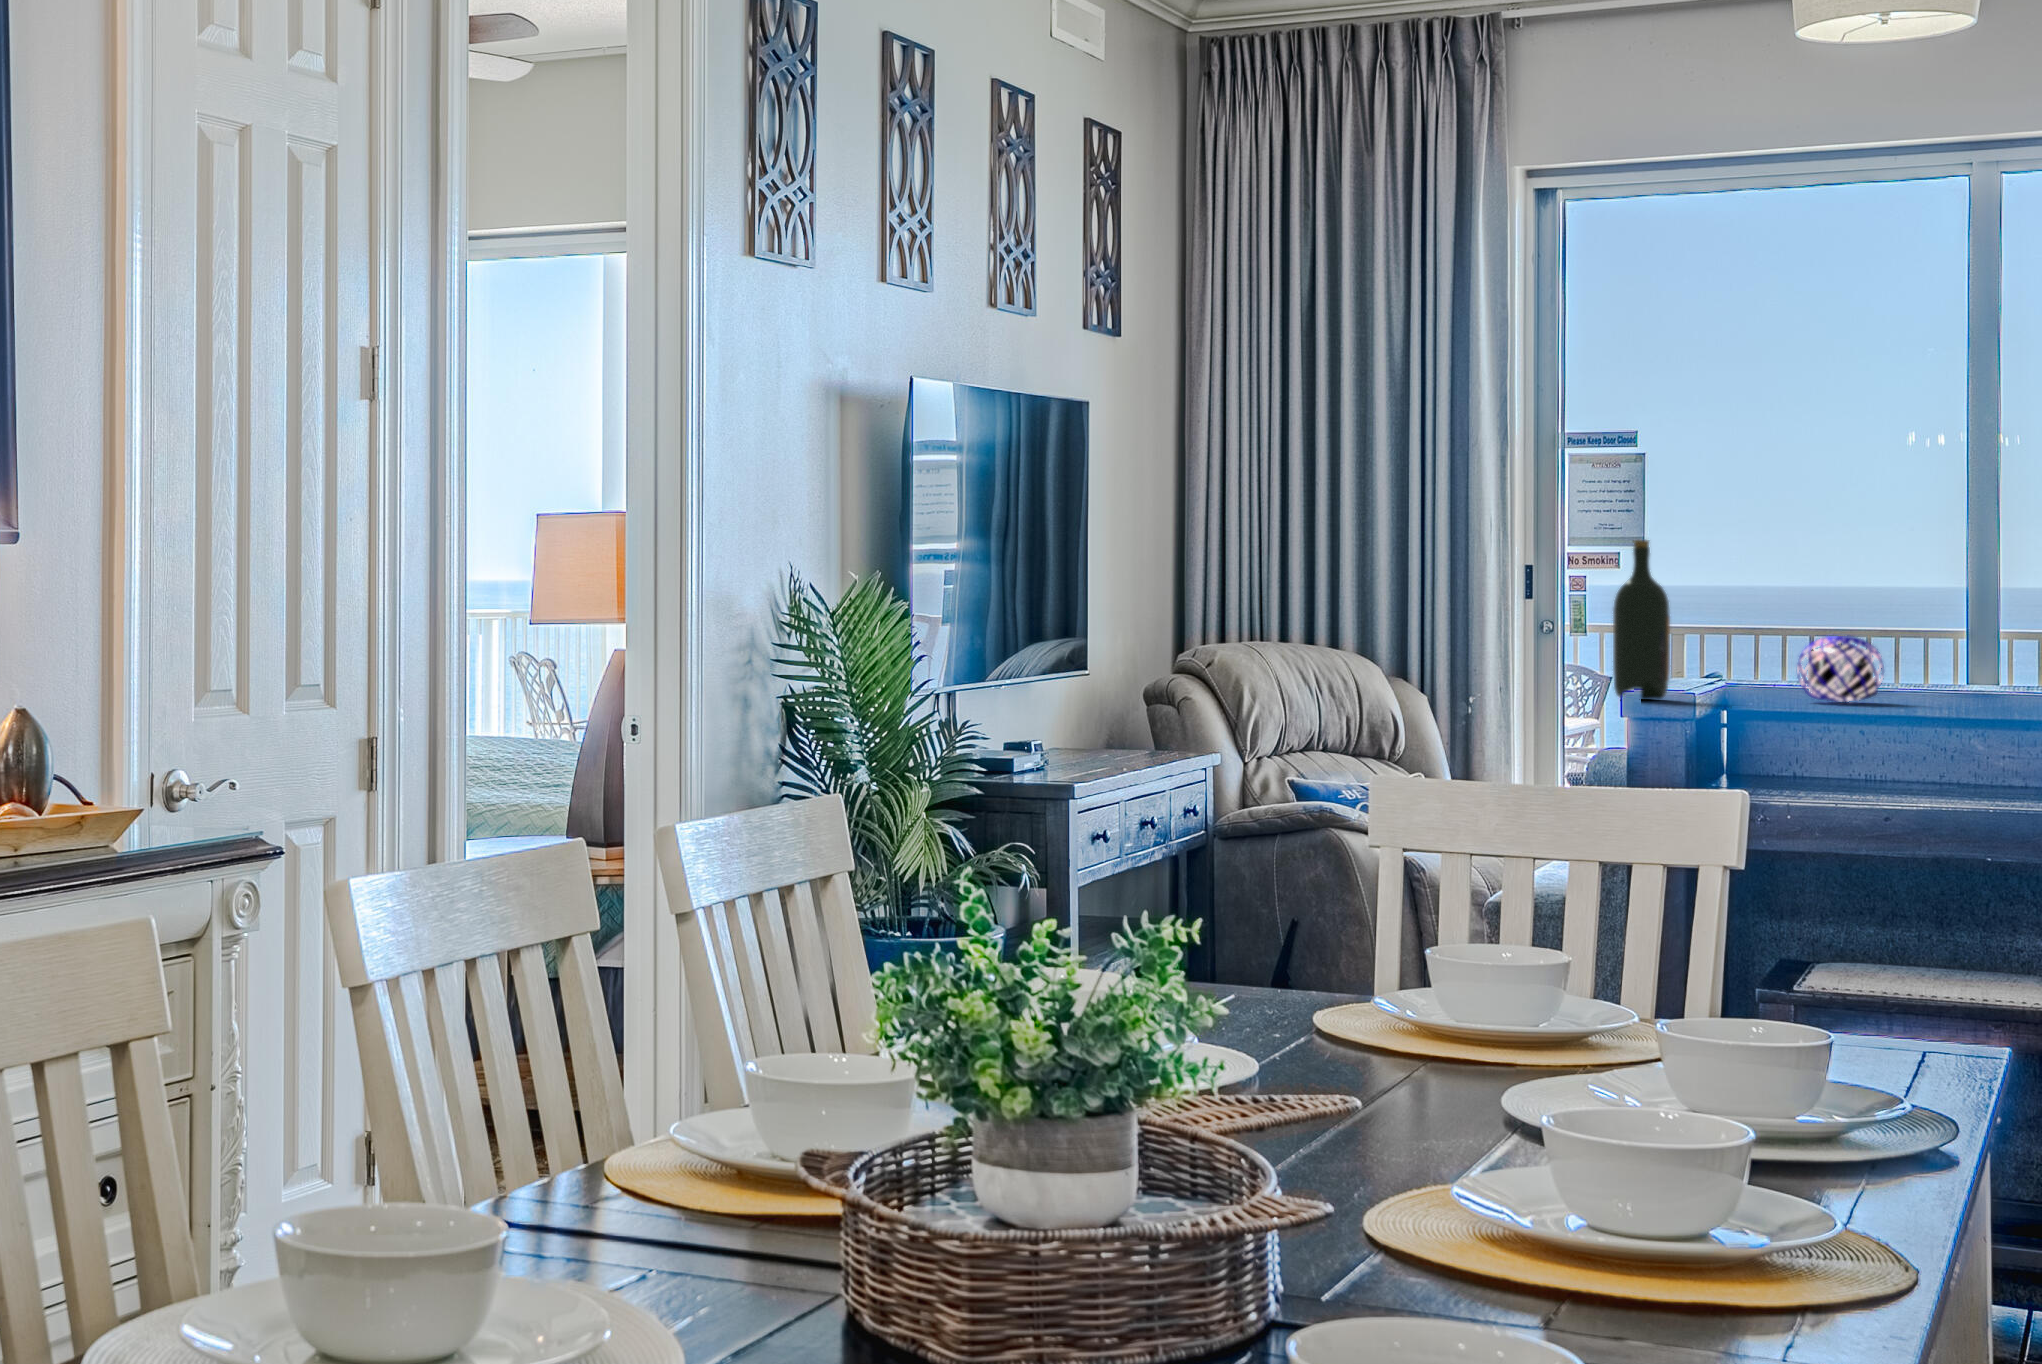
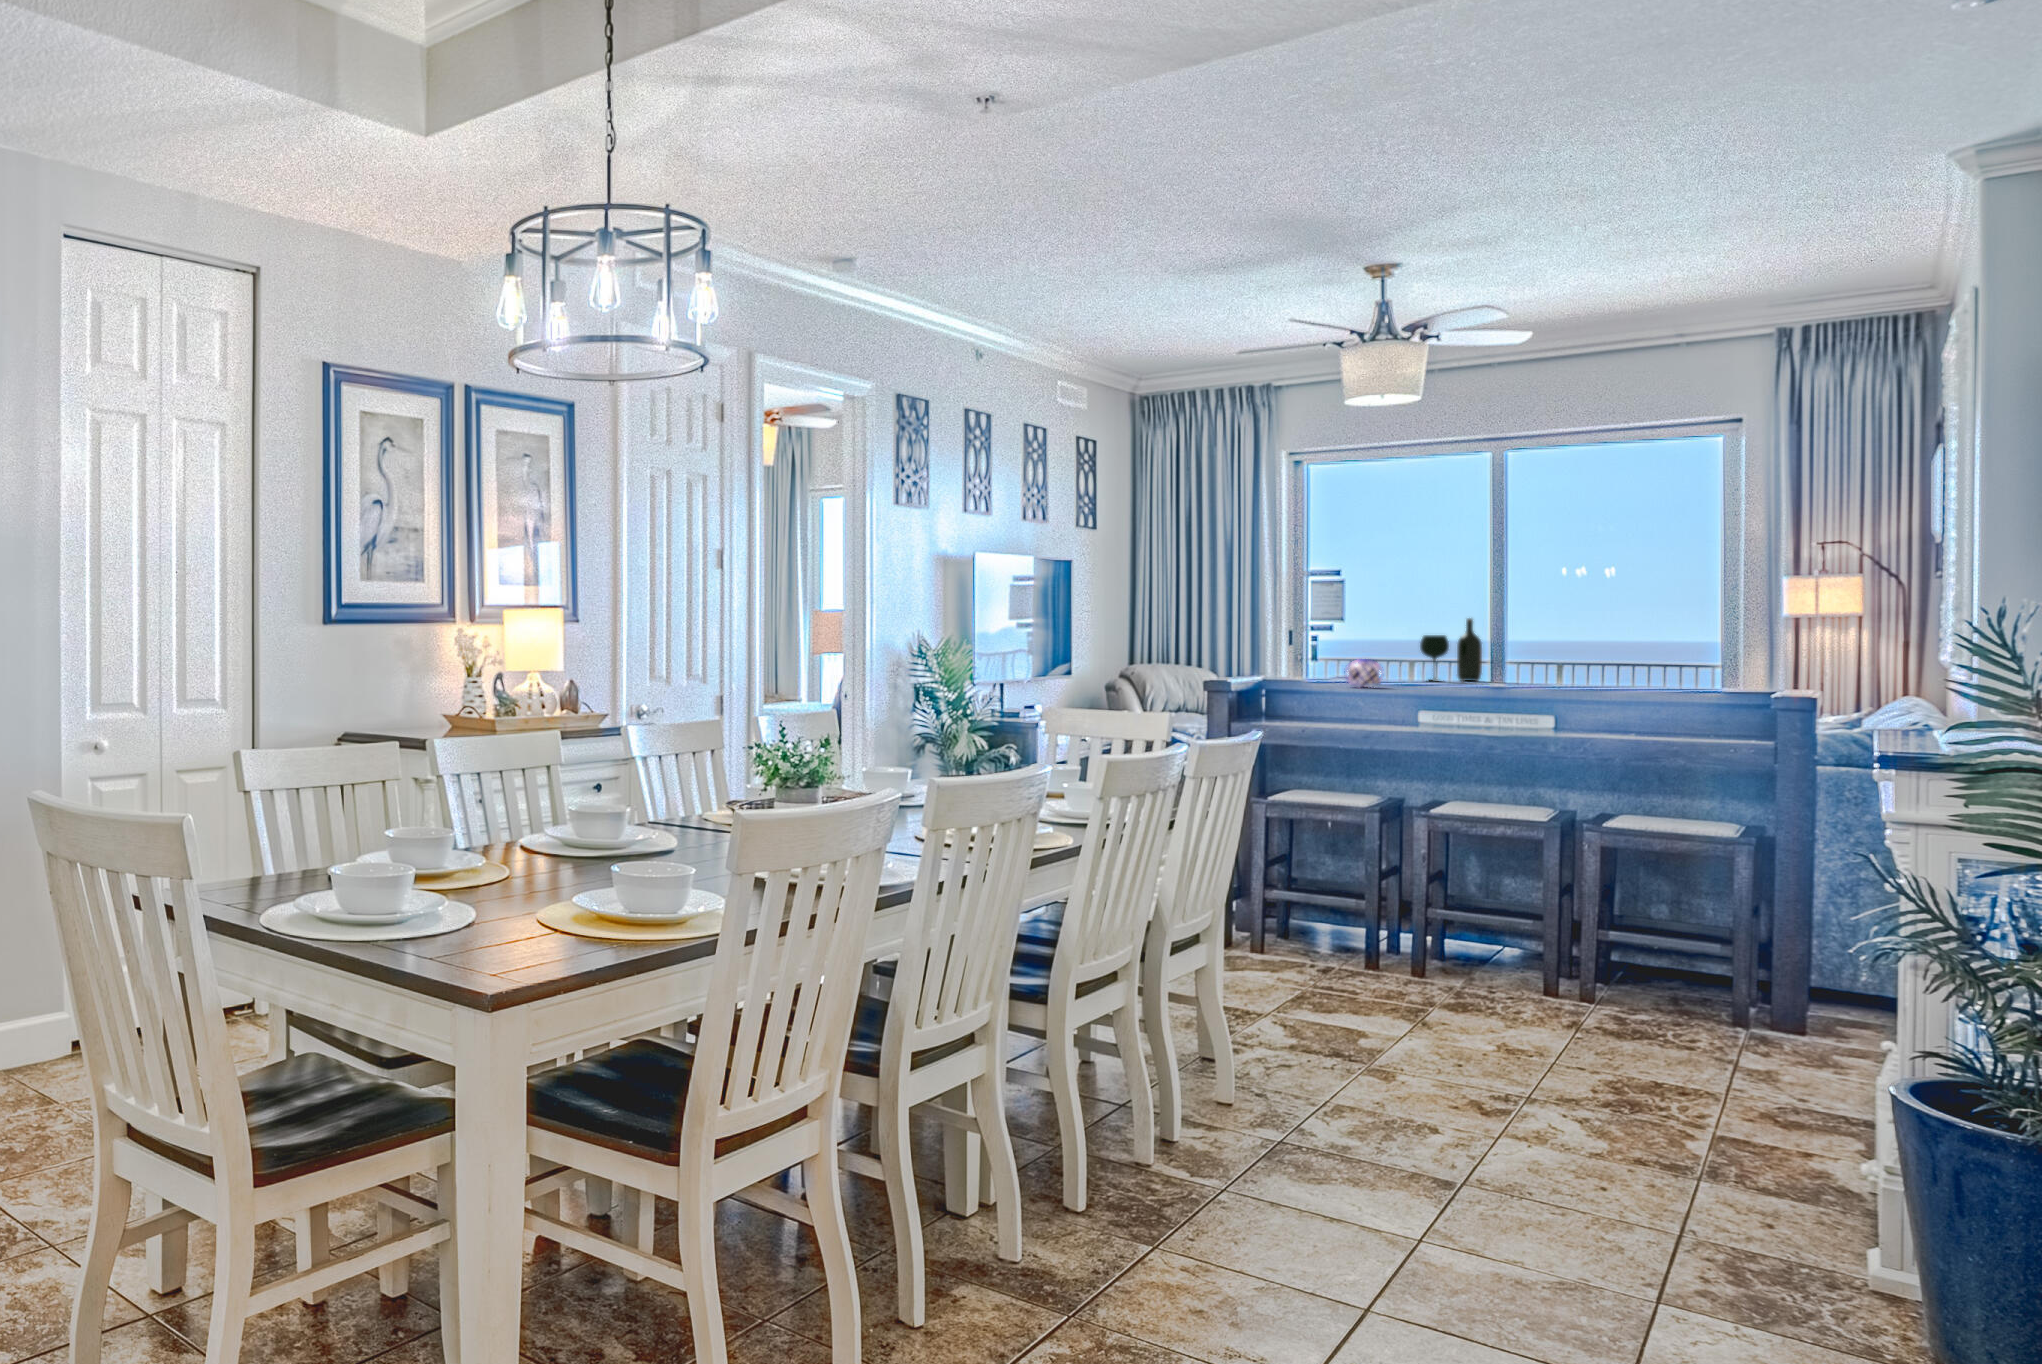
wine bottle: present [1613,540,1670,700] -> present [1457,618,1482,681]
wine glass: none [1896,580,1958,686] -> present [1420,635,1449,681]

